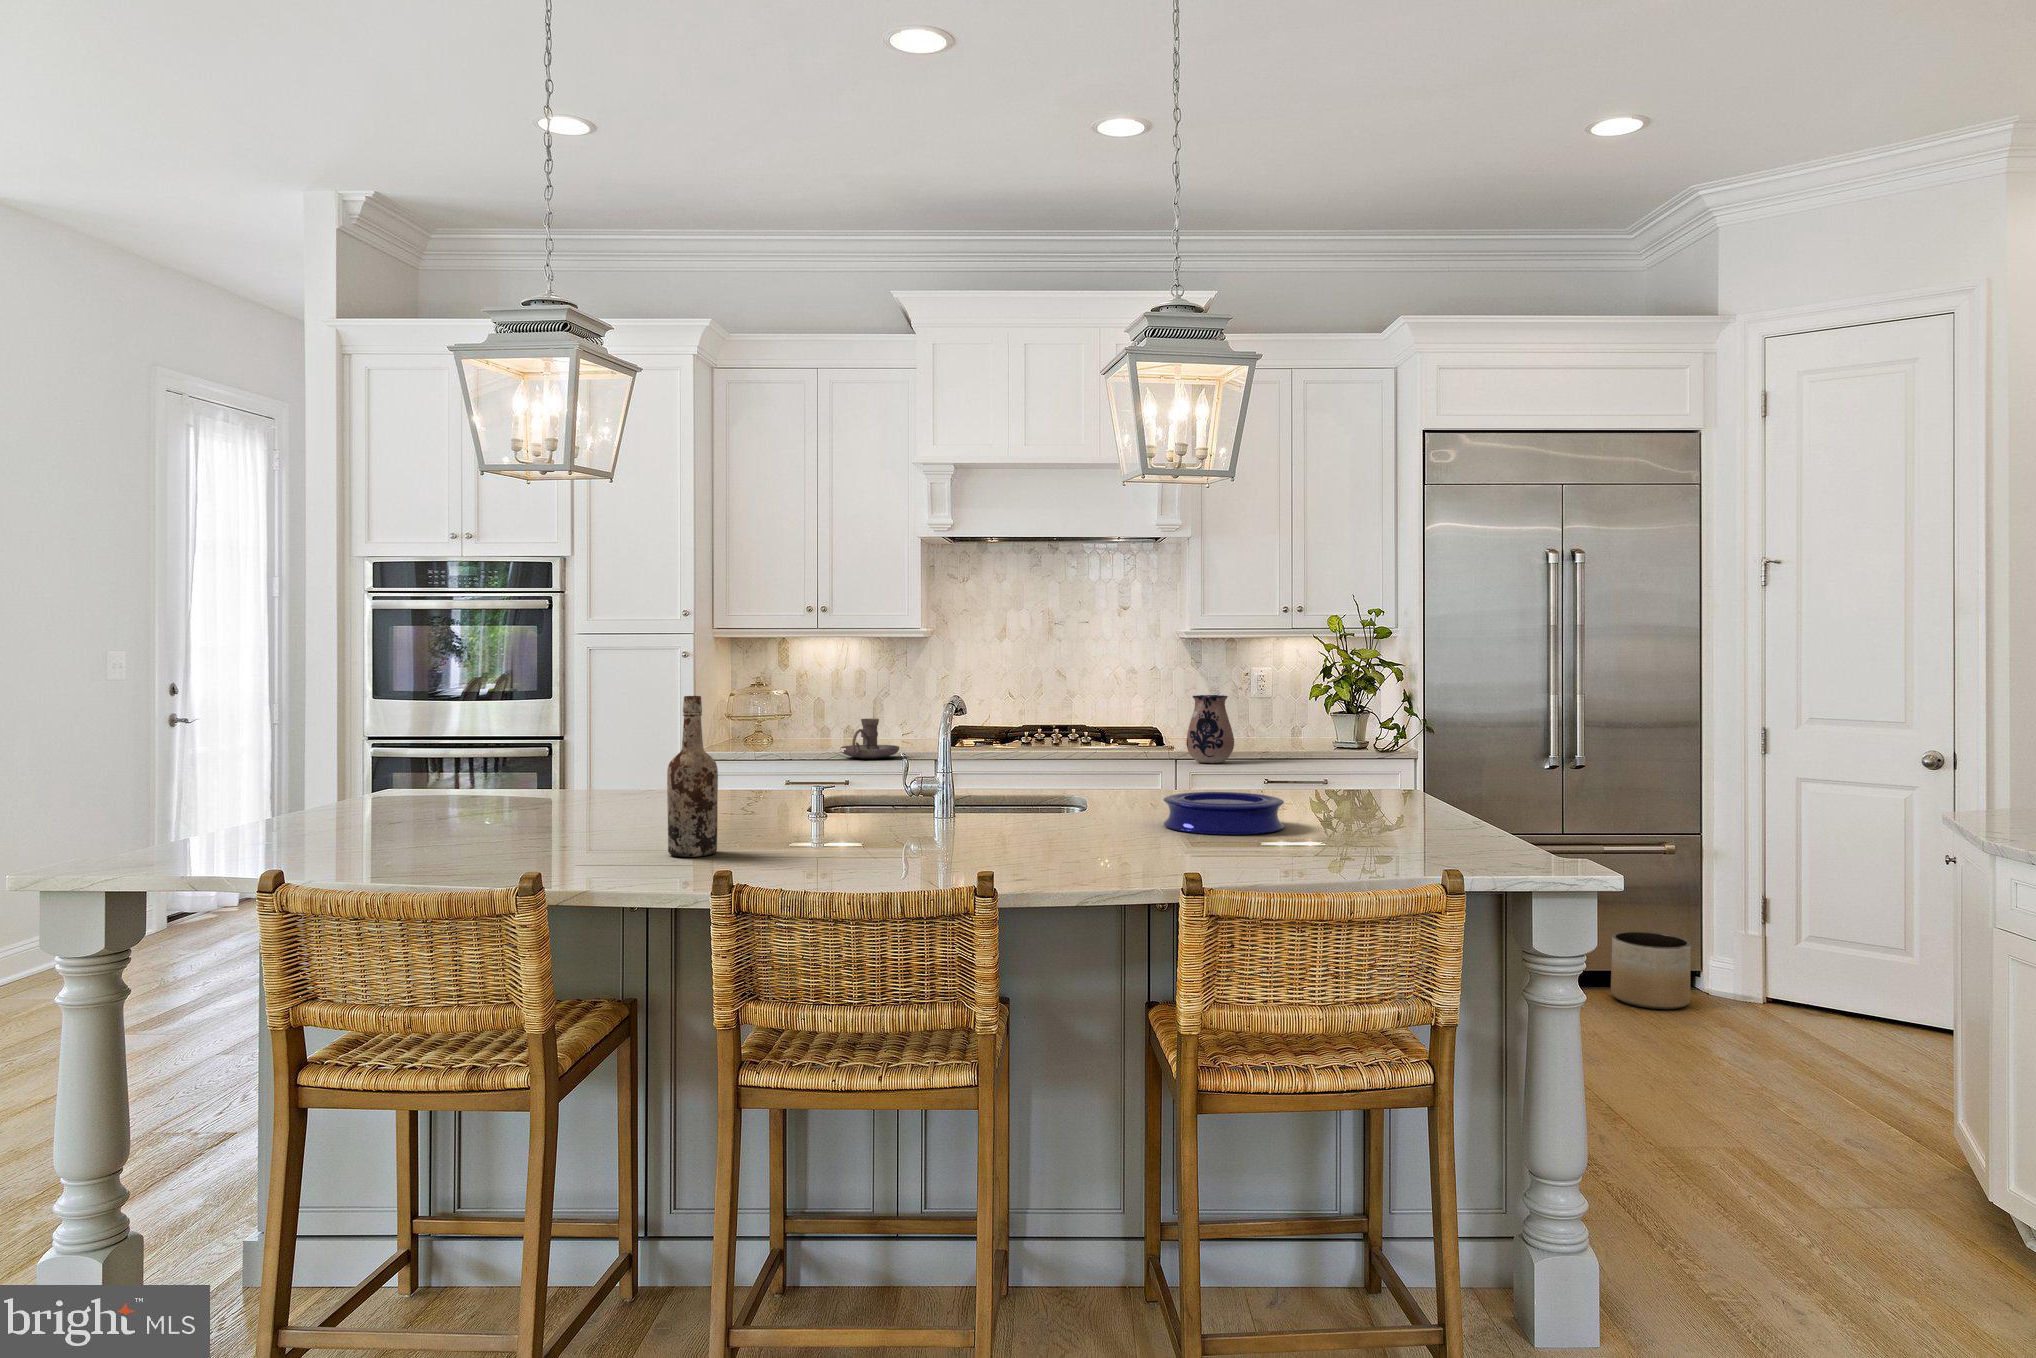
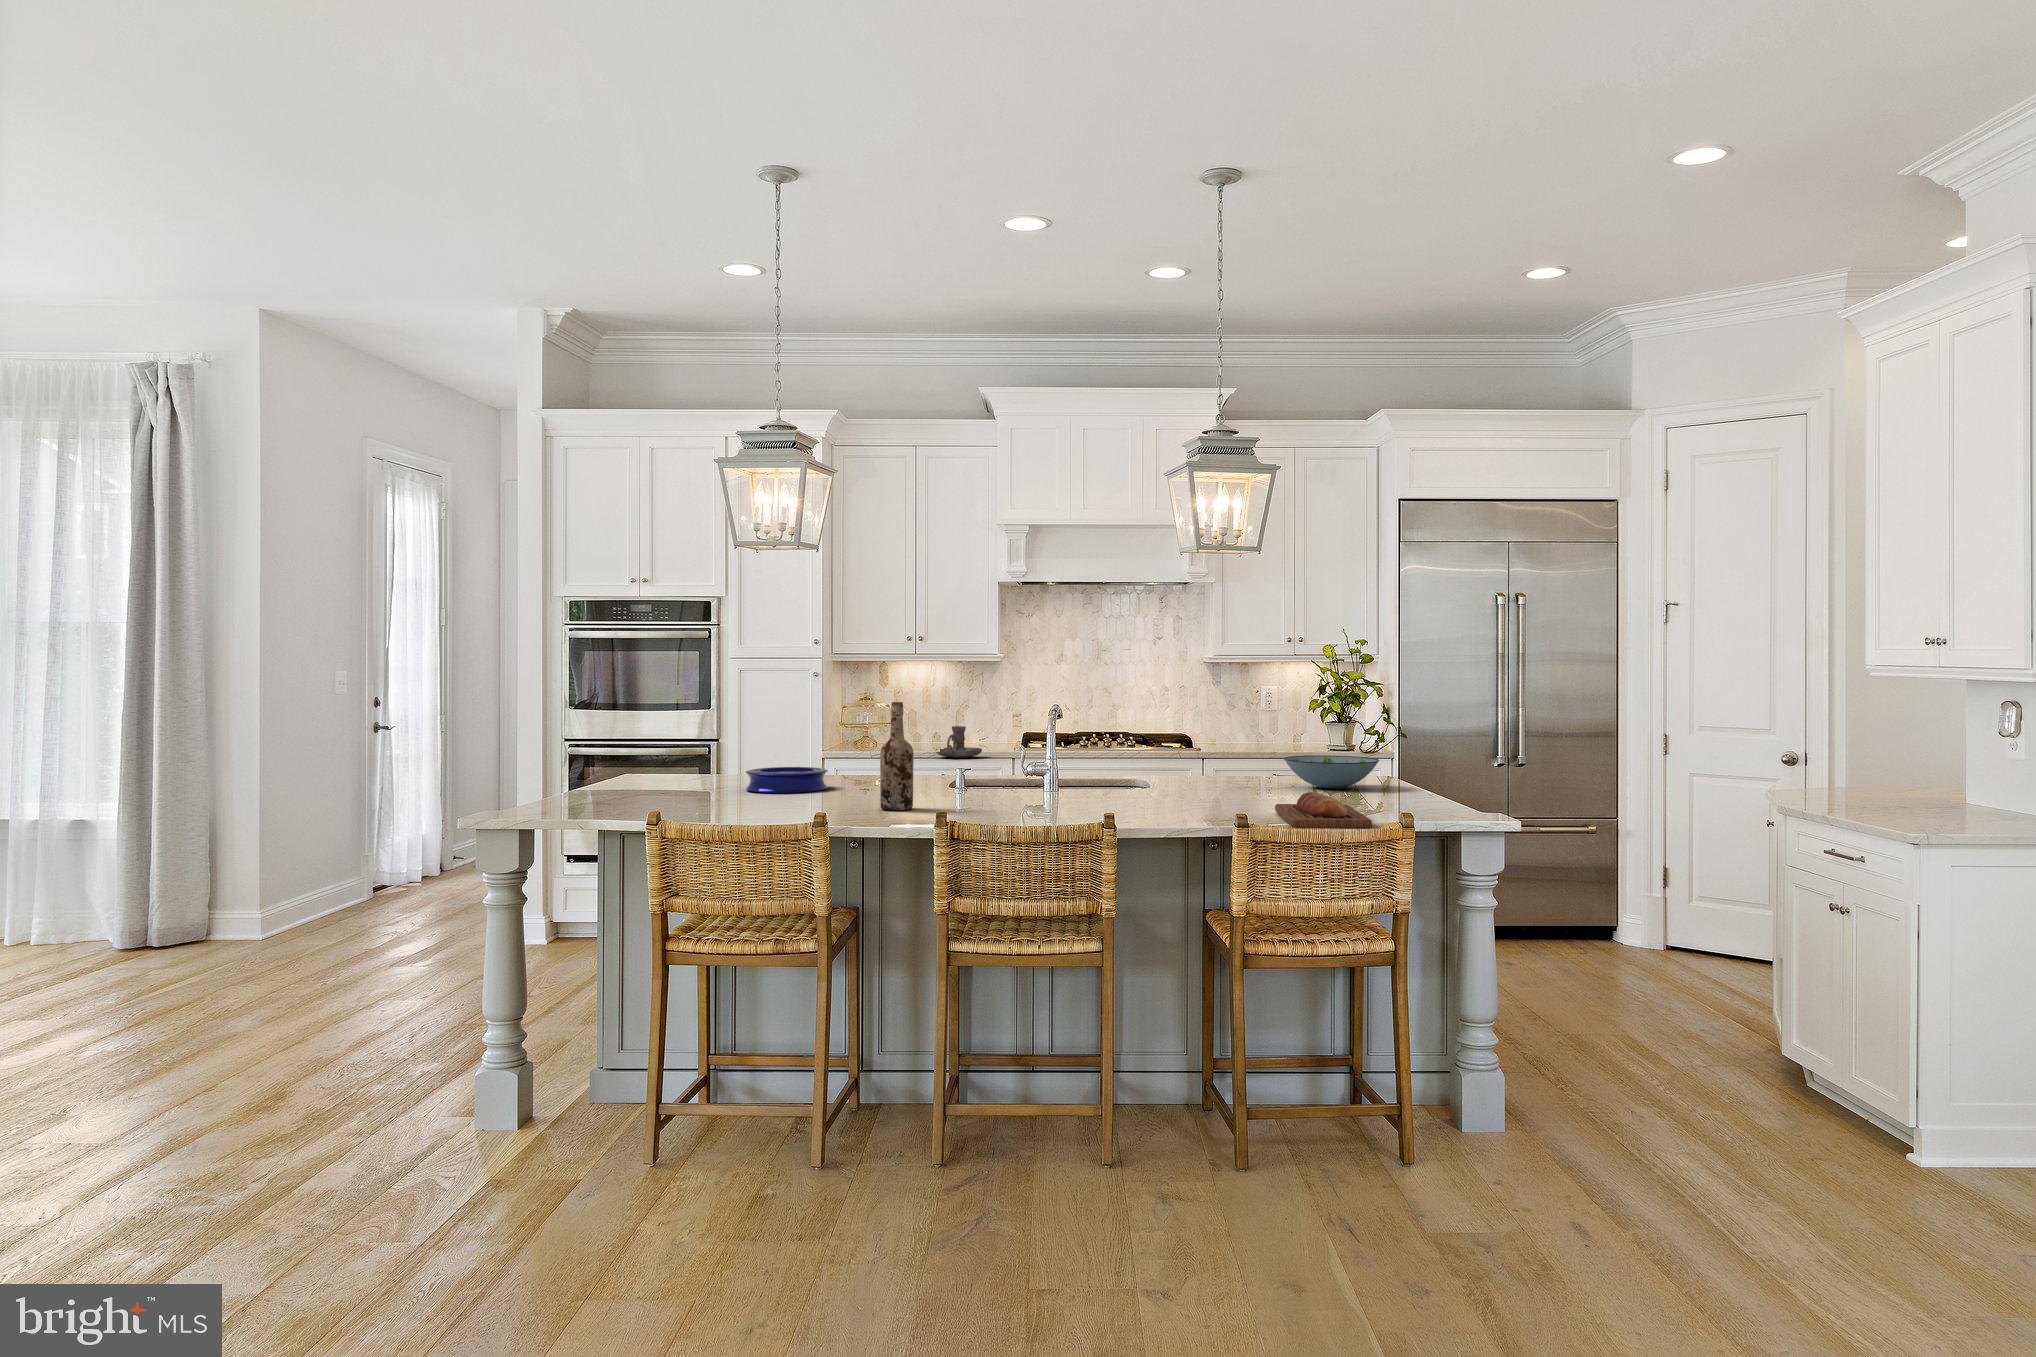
ceramic pitcher: present [1187,695,1234,763] -> none [1212,707,1250,761]
decorative bowl: none [1272,764,1404,811] -> present [1284,755,1379,789]
plate: present [1164,792,1284,835] -> present [746,767,828,793]
bread loaf: none [1252,832,1400,897] -> present [1275,792,1372,828]
planter: present [1611,931,1691,1009] -> none [1547,894,1607,953]

